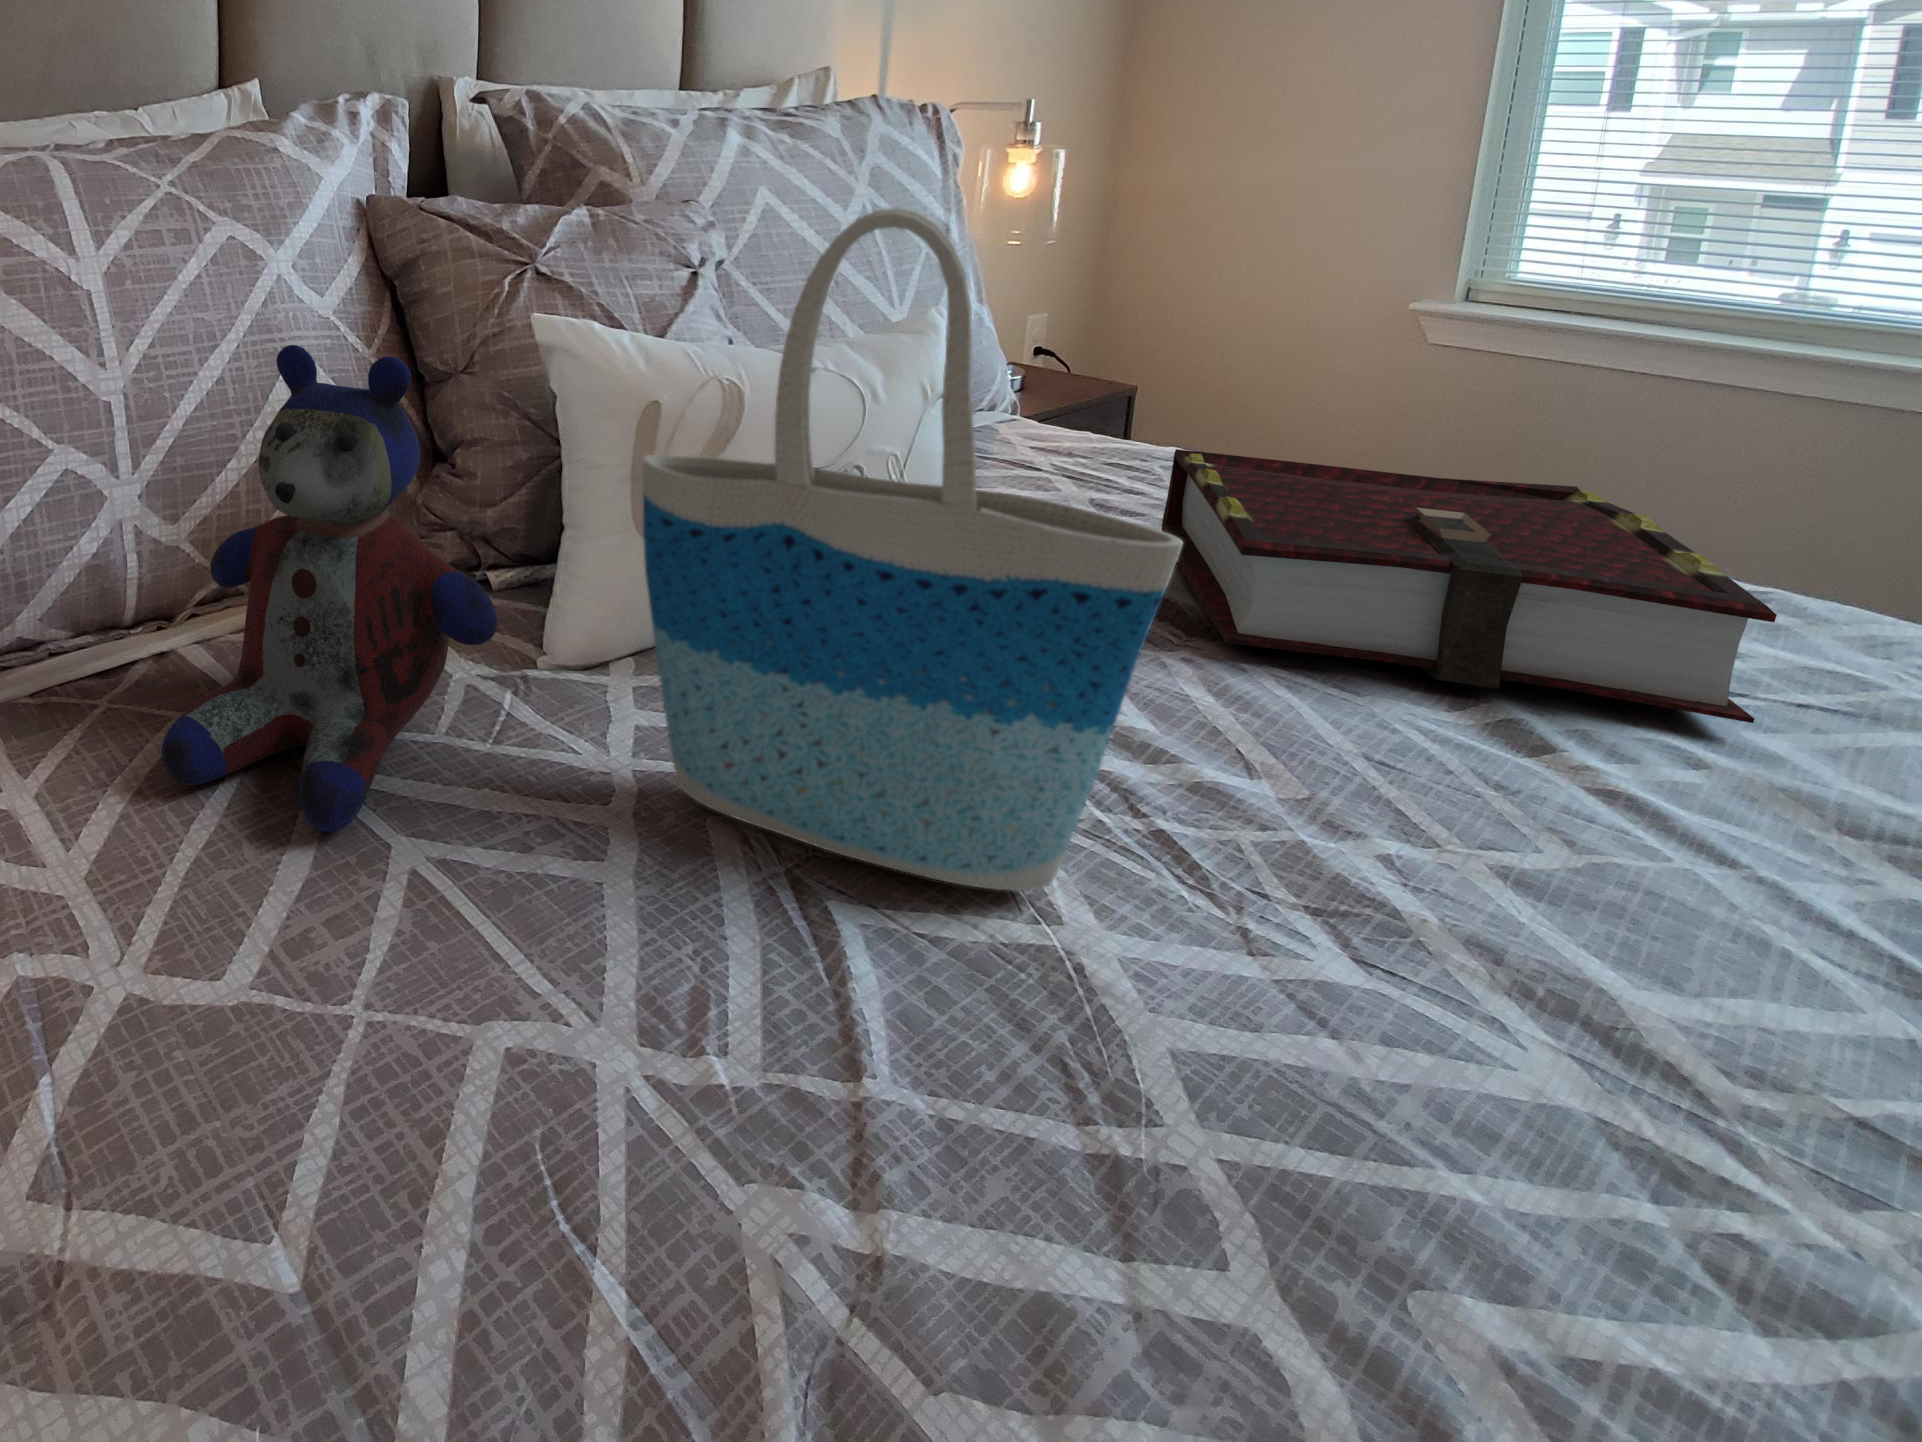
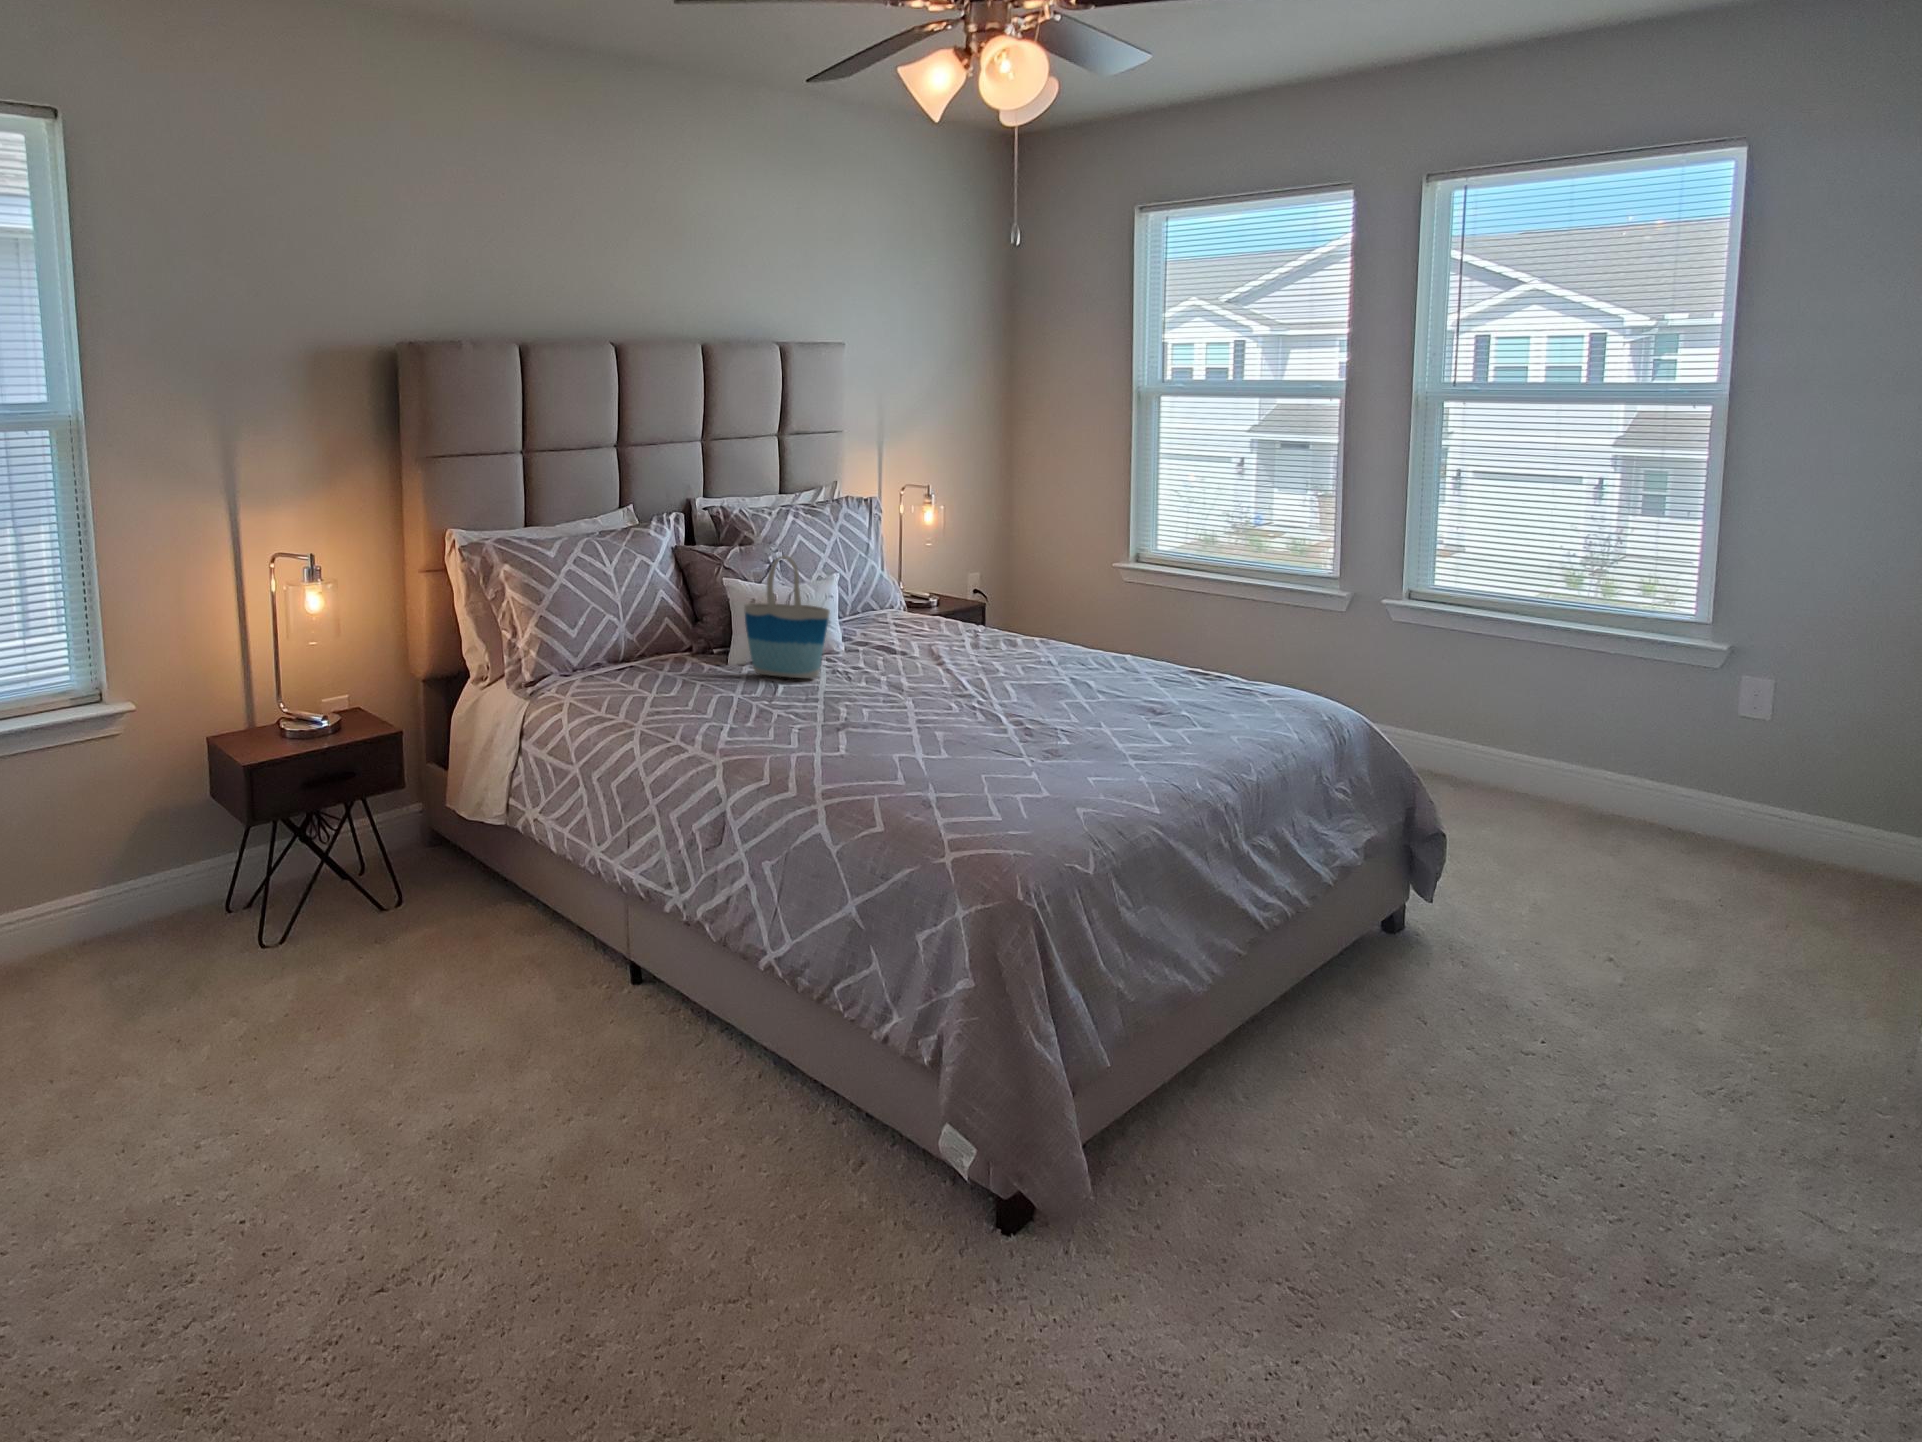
stuffed bear: present [162,345,498,832] -> none [648,585,717,680]
book: present [1162,449,1777,723] -> none [886,610,984,654]

